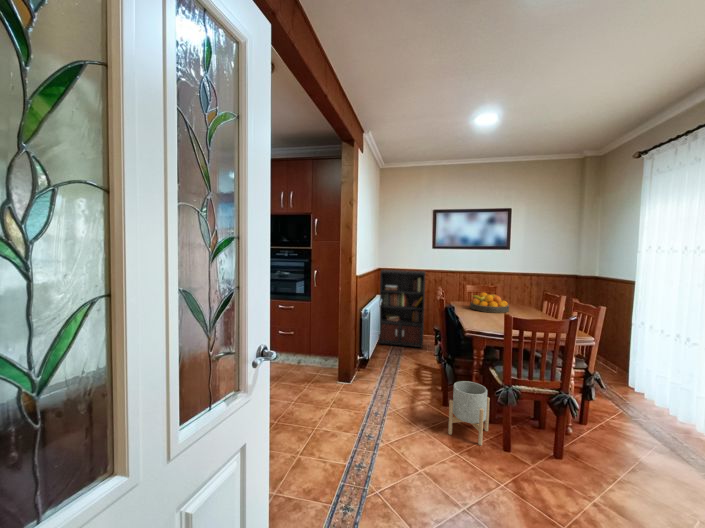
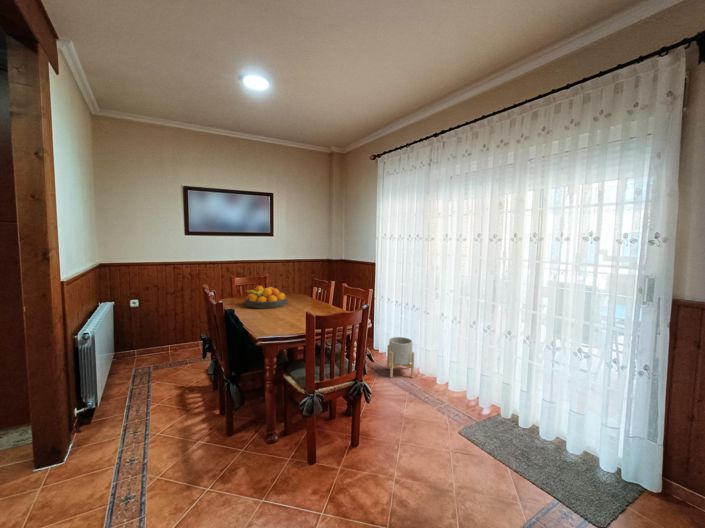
bookcase: present [379,270,425,348] -> none [105,264,196,375]
planter: present [448,381,490,445] -> present [387,337,414,378]

